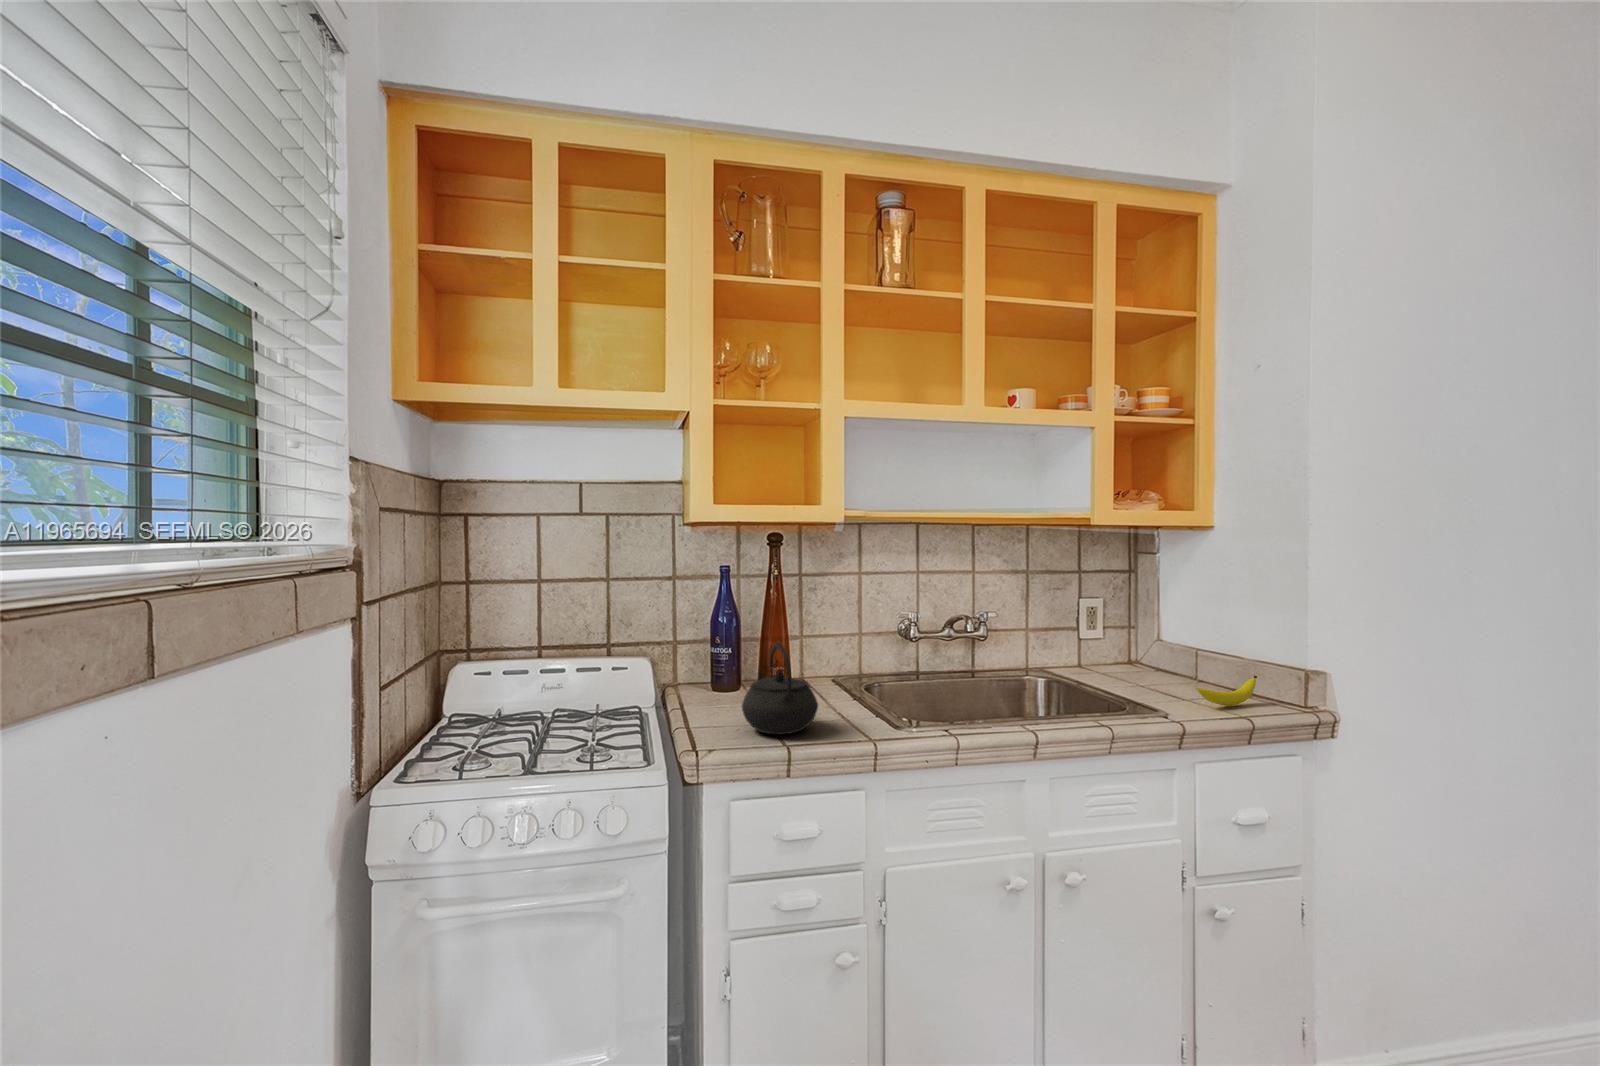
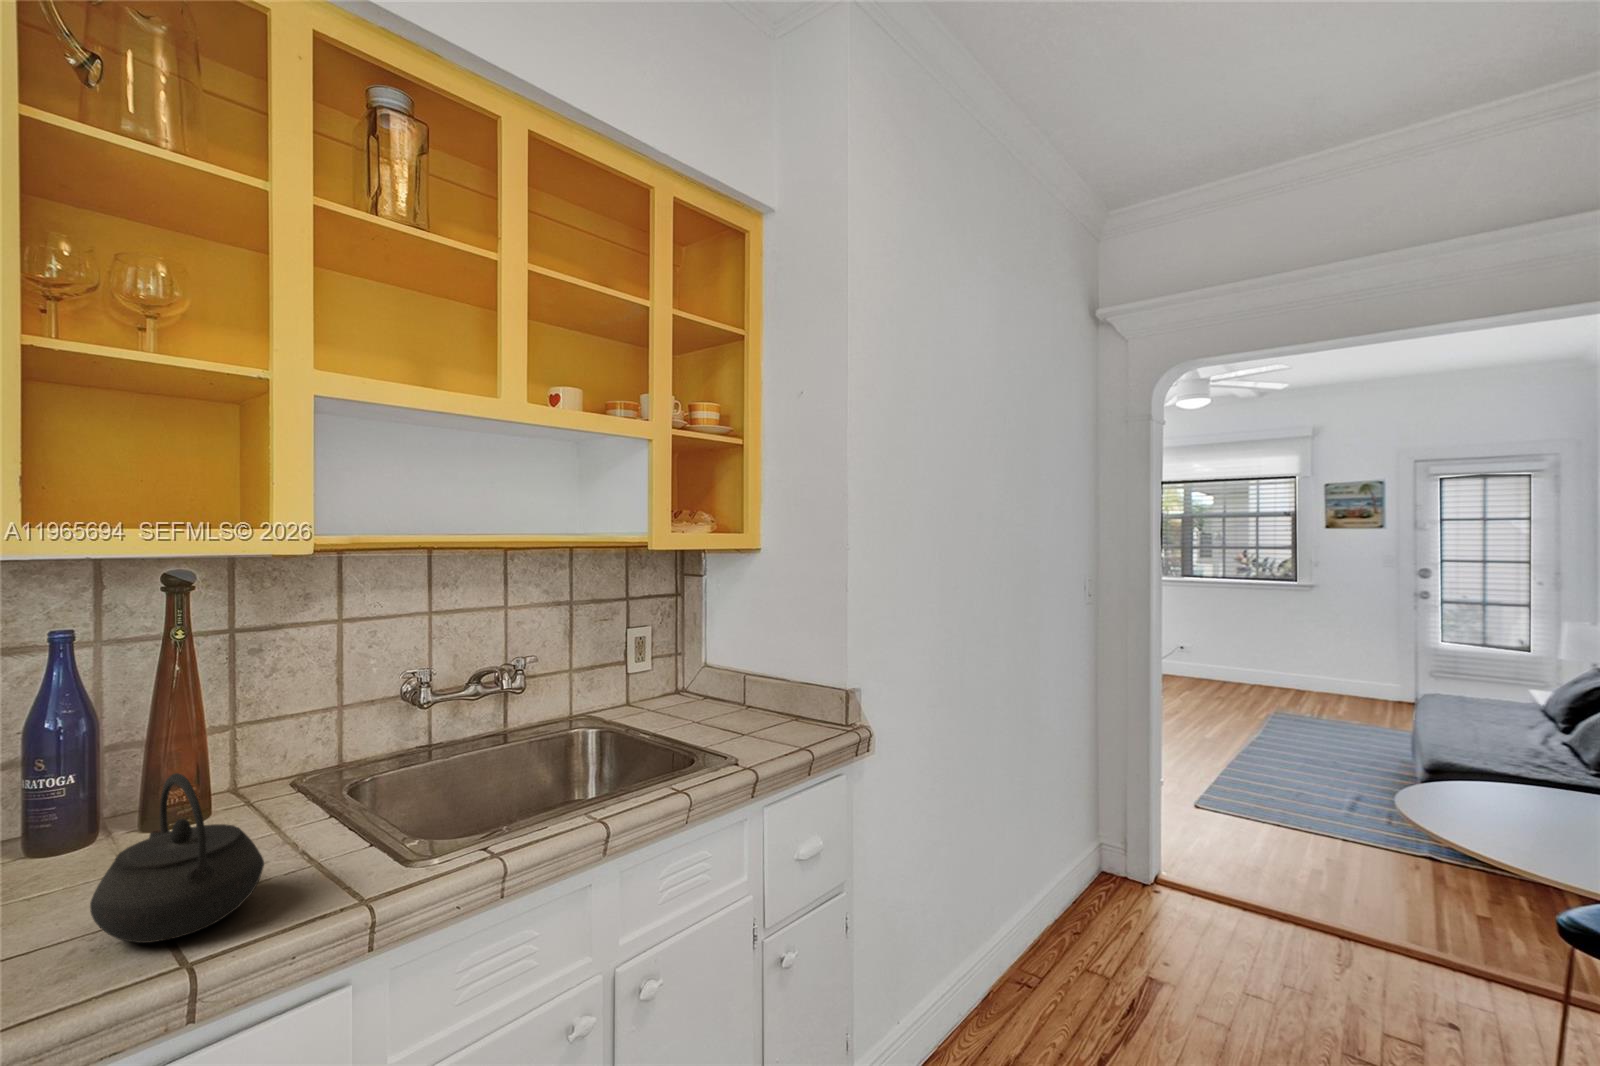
banana: present [1197,676,1257,706] -> none [756,699,802,735]

